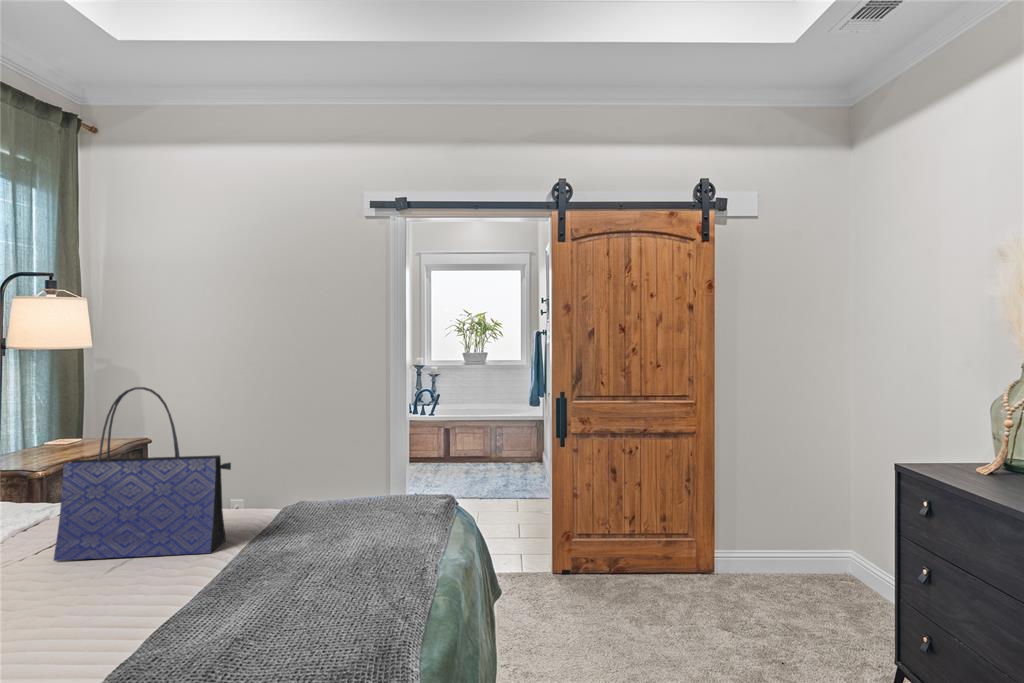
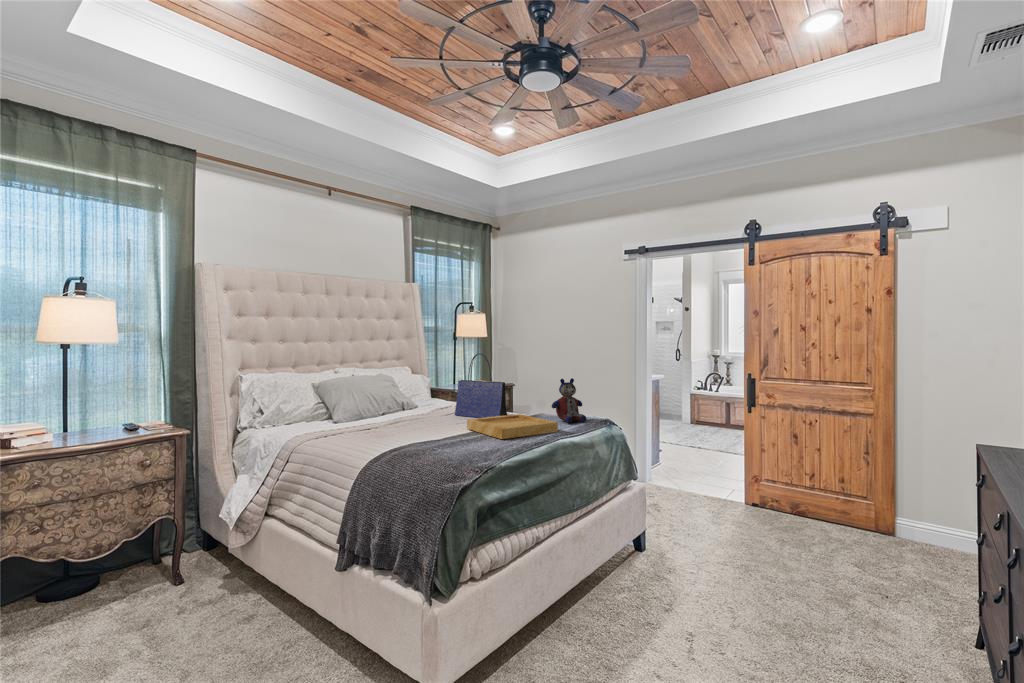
stuffed bear: none [350,430,426,531] -> present [552,378,587,423]
tray: none [144,531,408,646] -> present [467,414,558,439]

